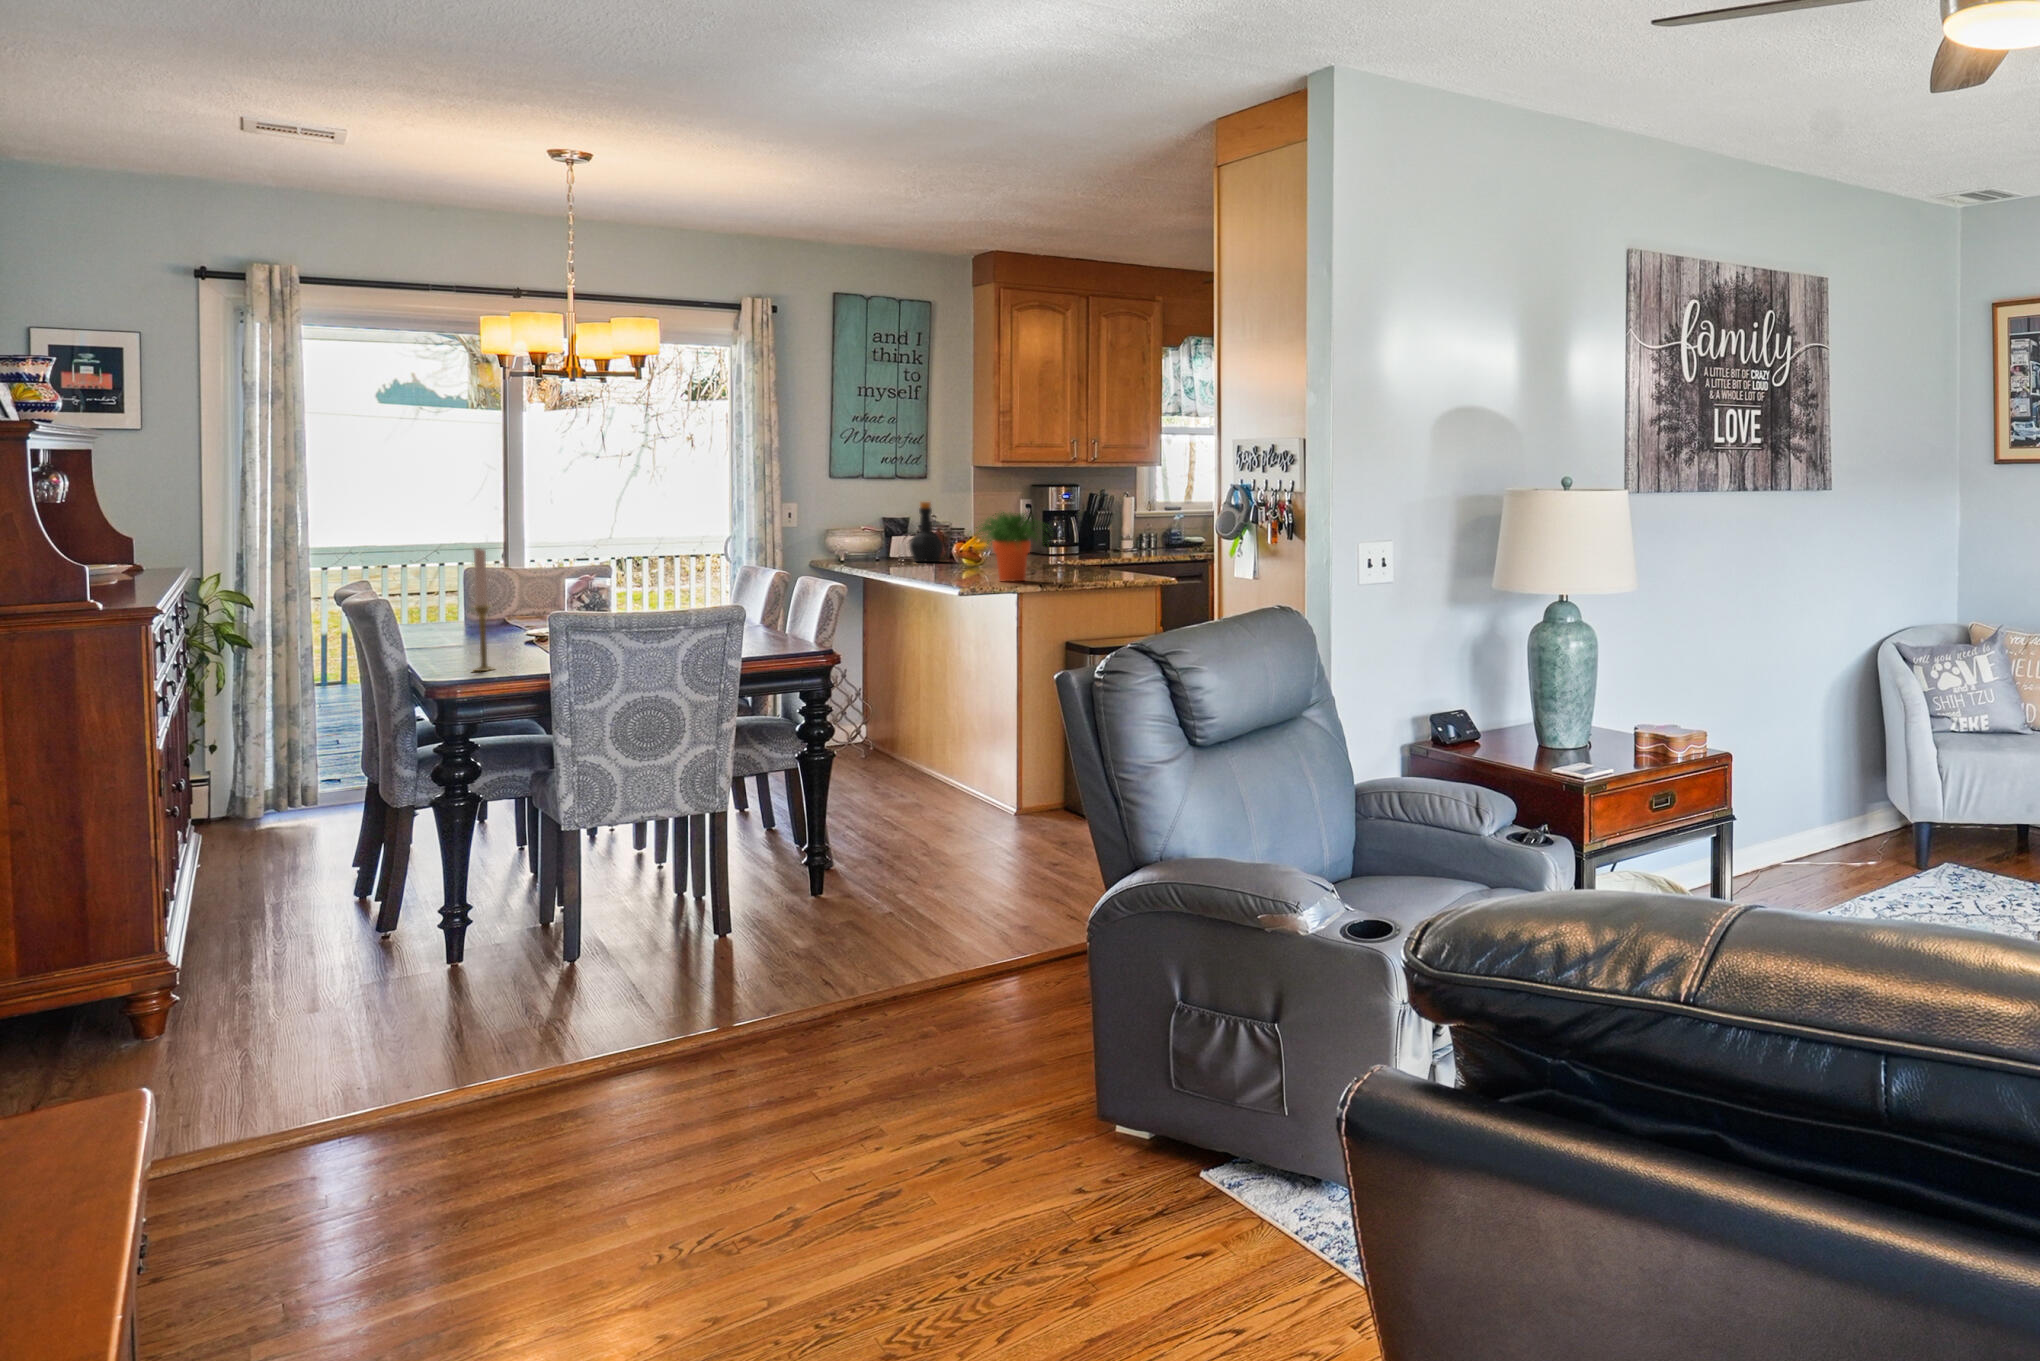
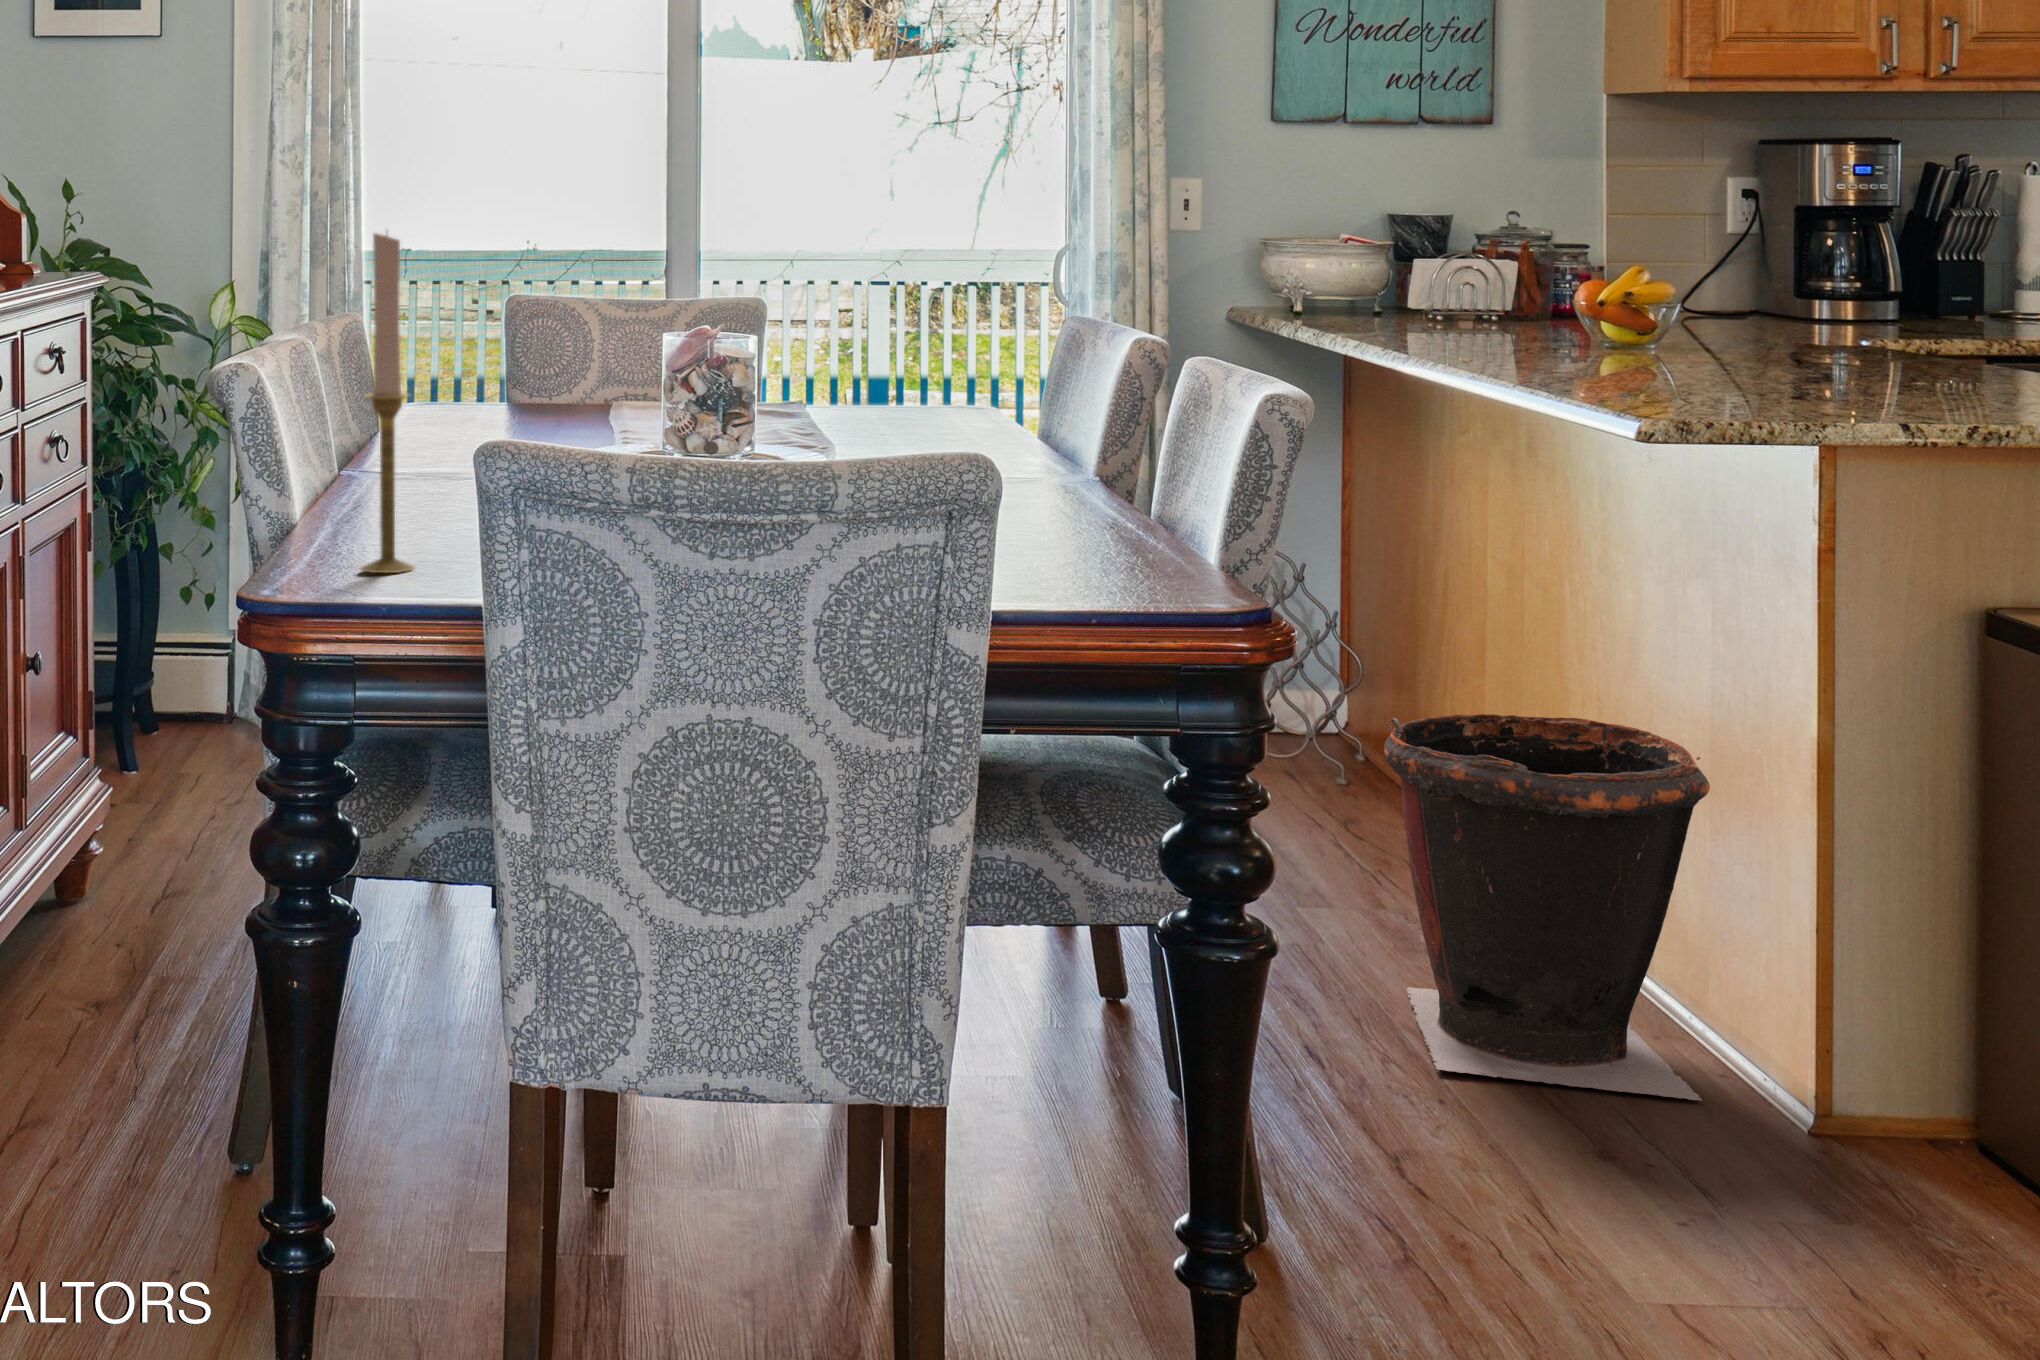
bottle: present [909,502,943,562] -> none [1447,175,1533,326]
potted plant: present [976,512,1047,582] -> none [1652,177,1936,389]
waste bin: none [879,699,989,820] -> present [1384,714,1710,1101]

